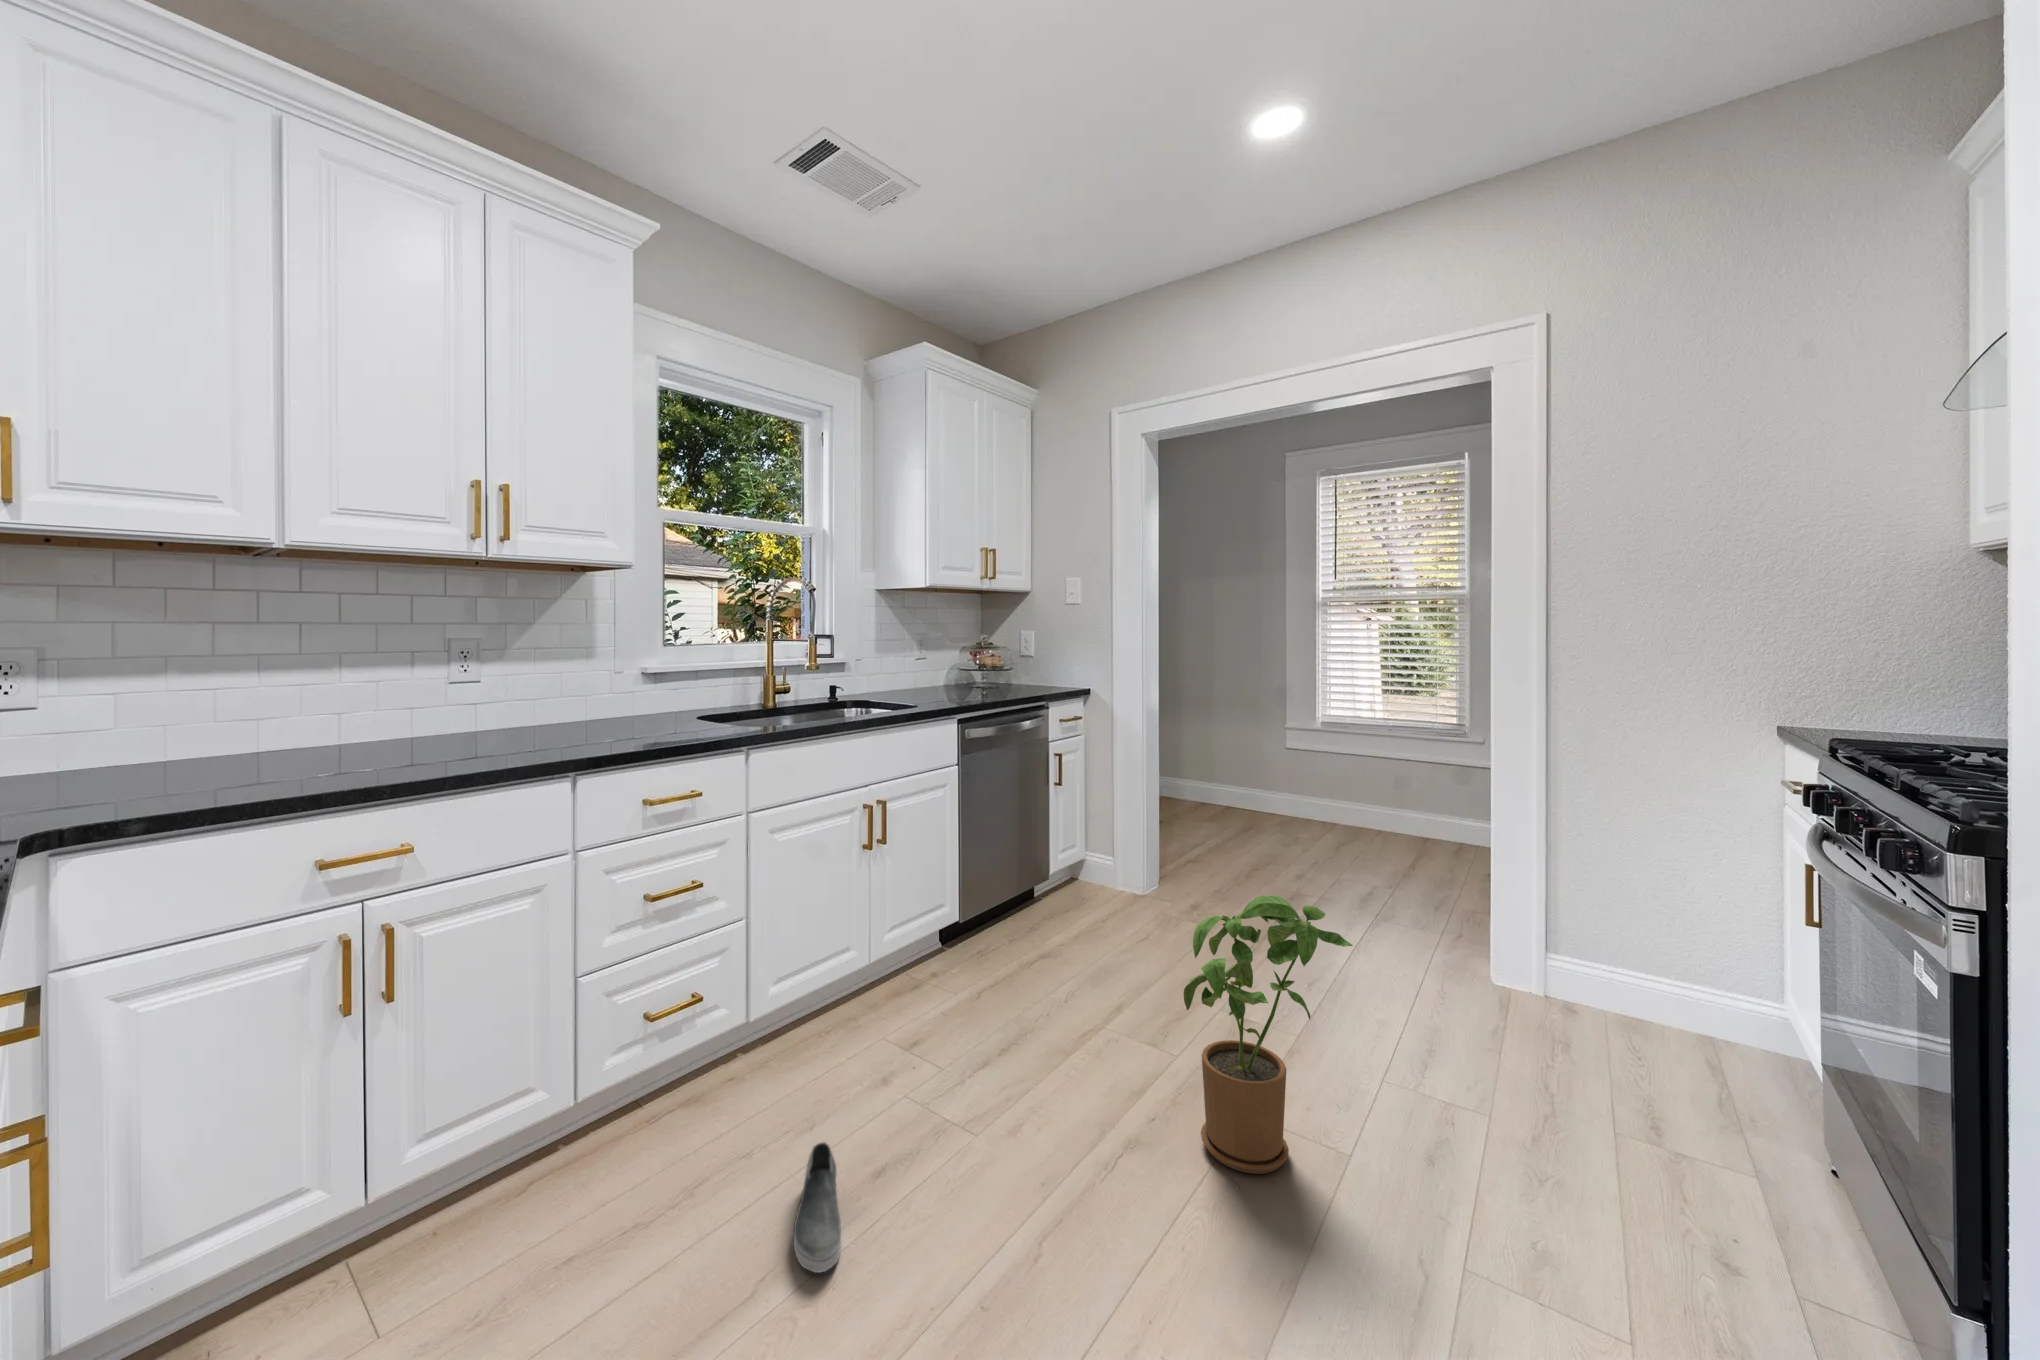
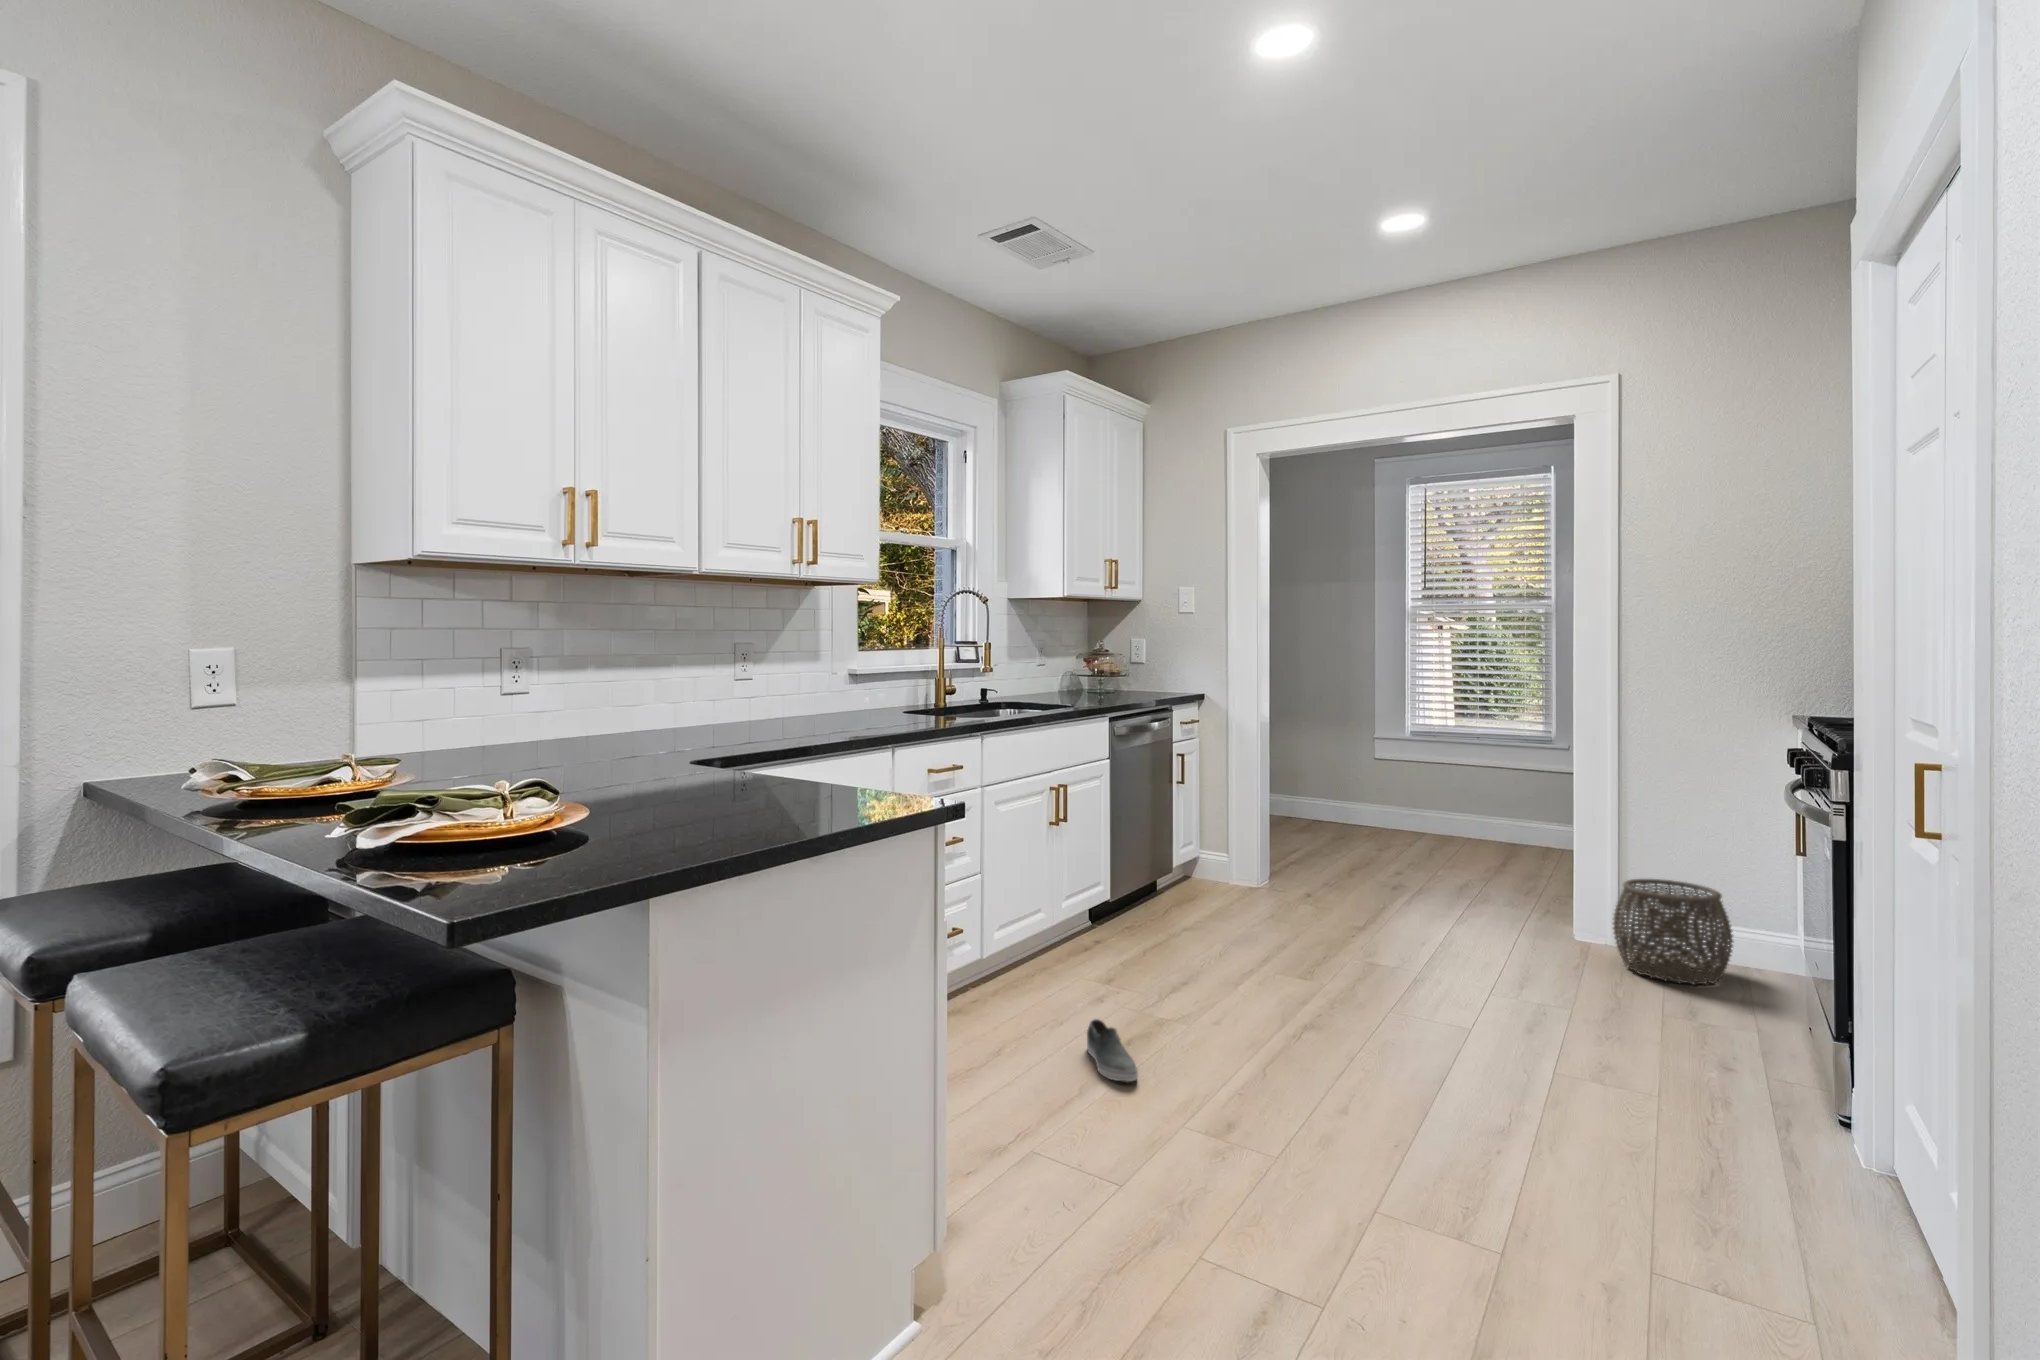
house plant: present [1184,896,1353,1174] -> none [1357,834,1482,1037]
woven basket: none [1538,922,1703,1073] -> present [1613,879,1734,985]

